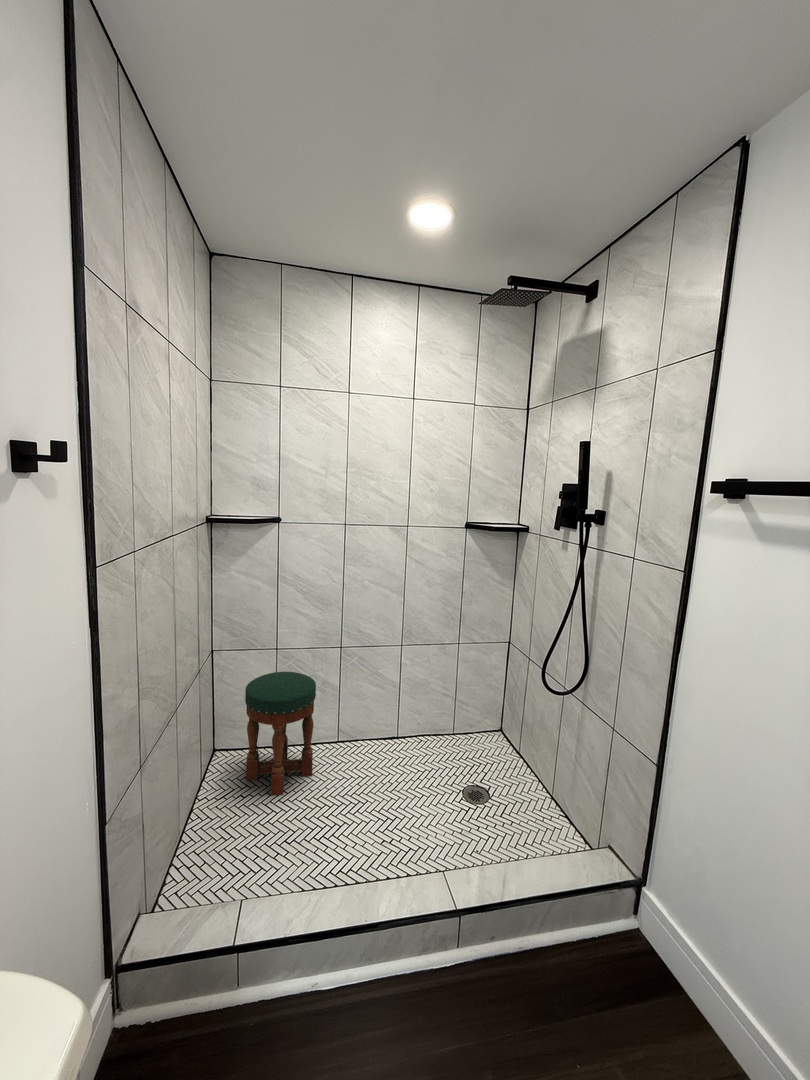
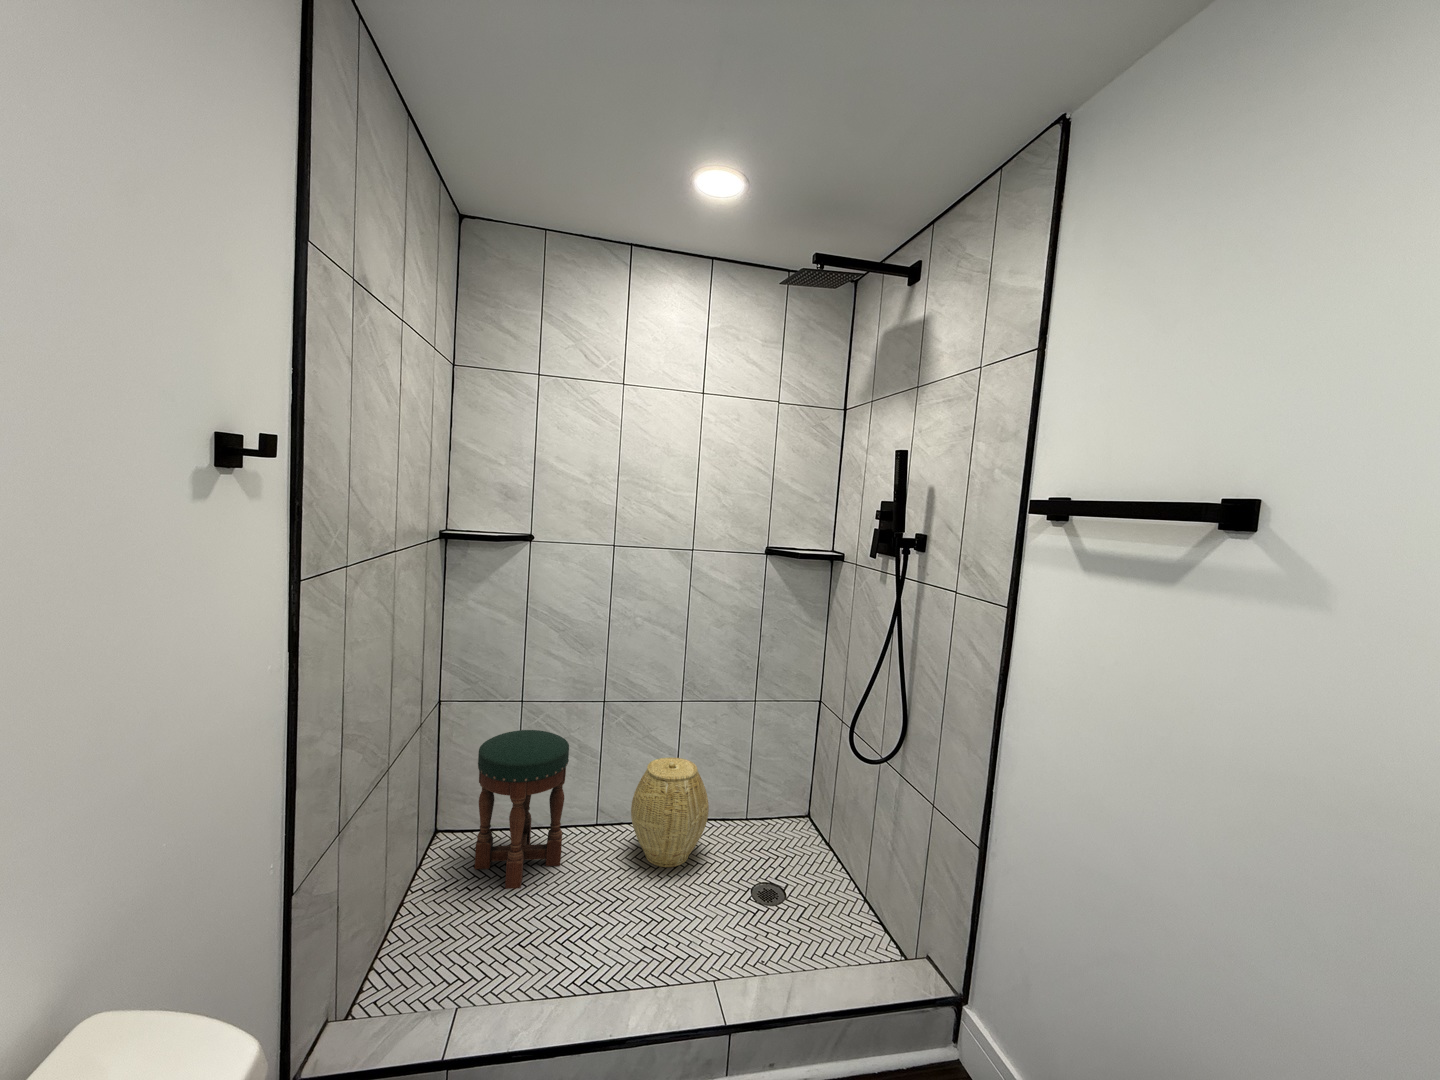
woven basket: none [365,690,426,775] -> present [631,757,709,867]

